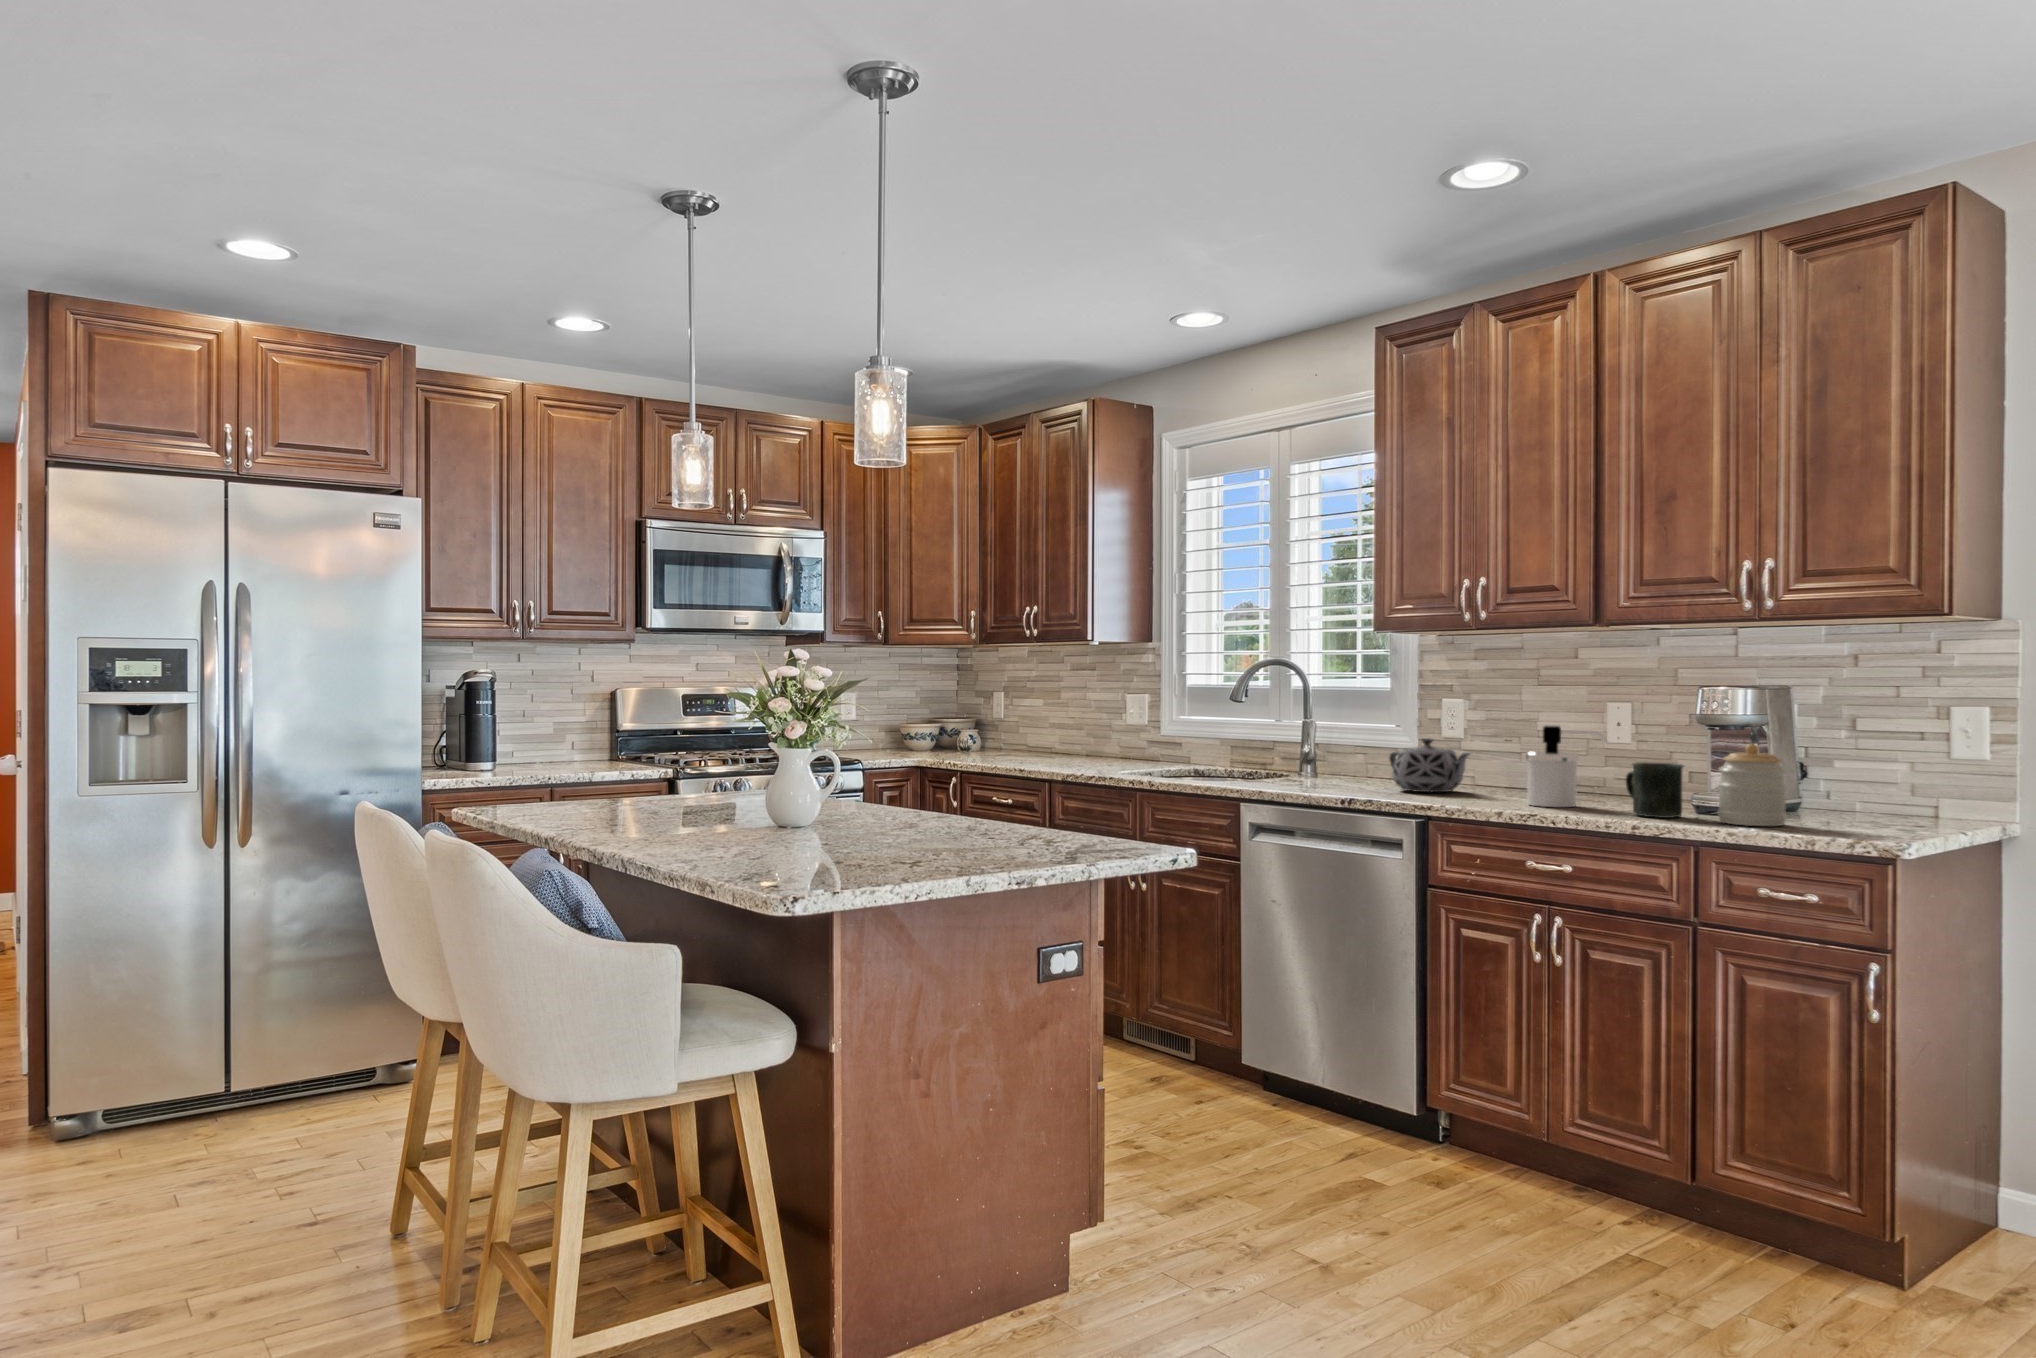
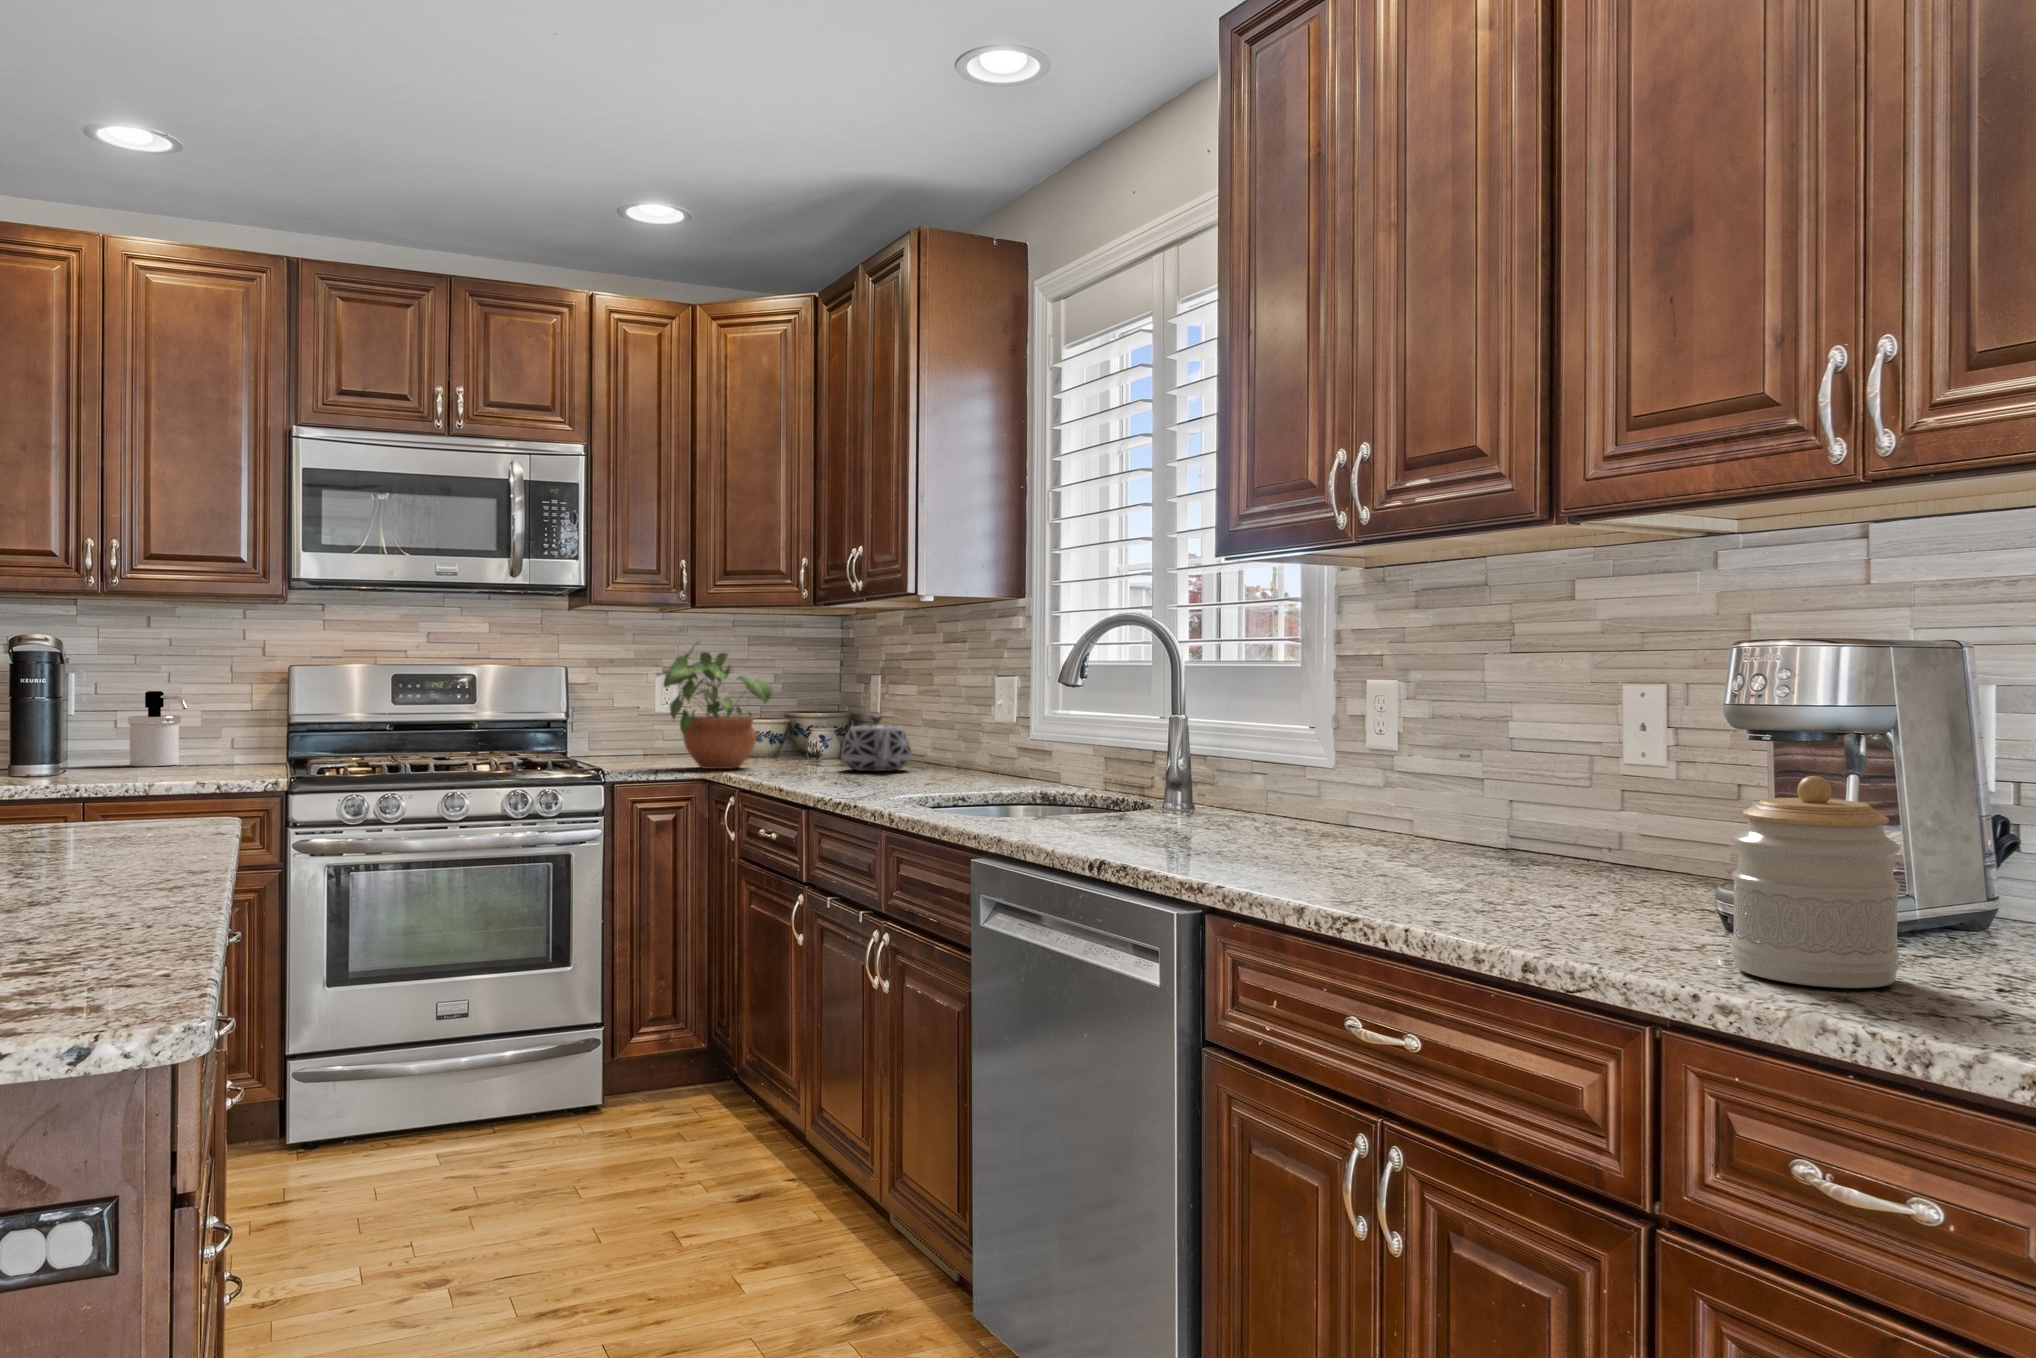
potted plant: none [889,670,968,759] -> present [663,643,772,769]
soap dispenser: present [1526,726,1608,807] -> present [128,691,187,766]
teapot: present [1389,738,1470,792] -> present [841,715,911,771]
mug: present [1626,762,1683,818] -> none [1559,813,1677,944]

